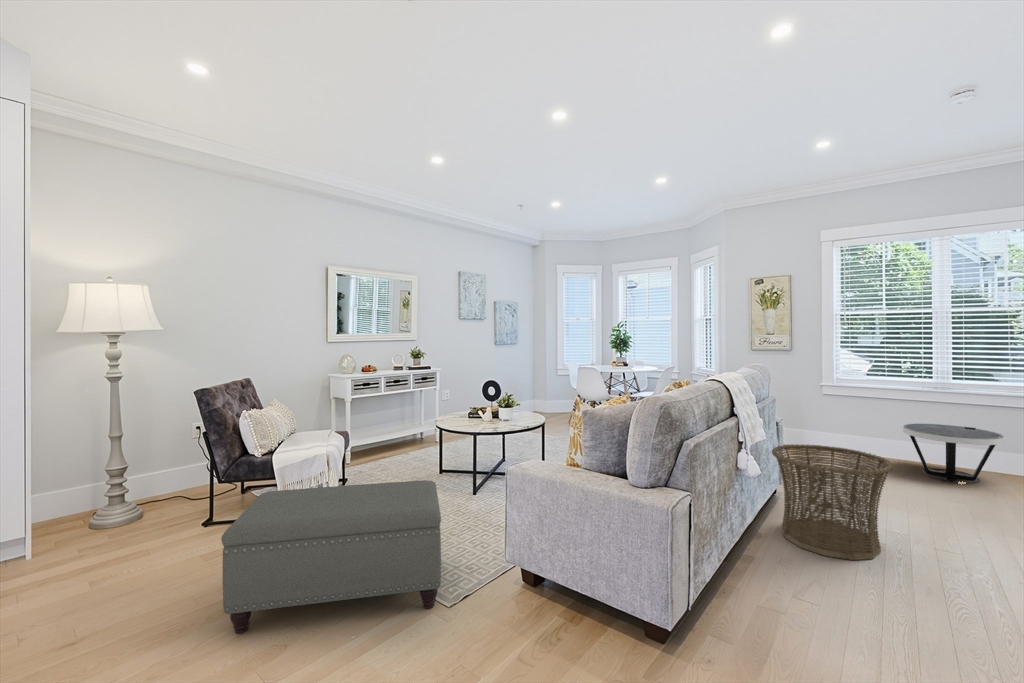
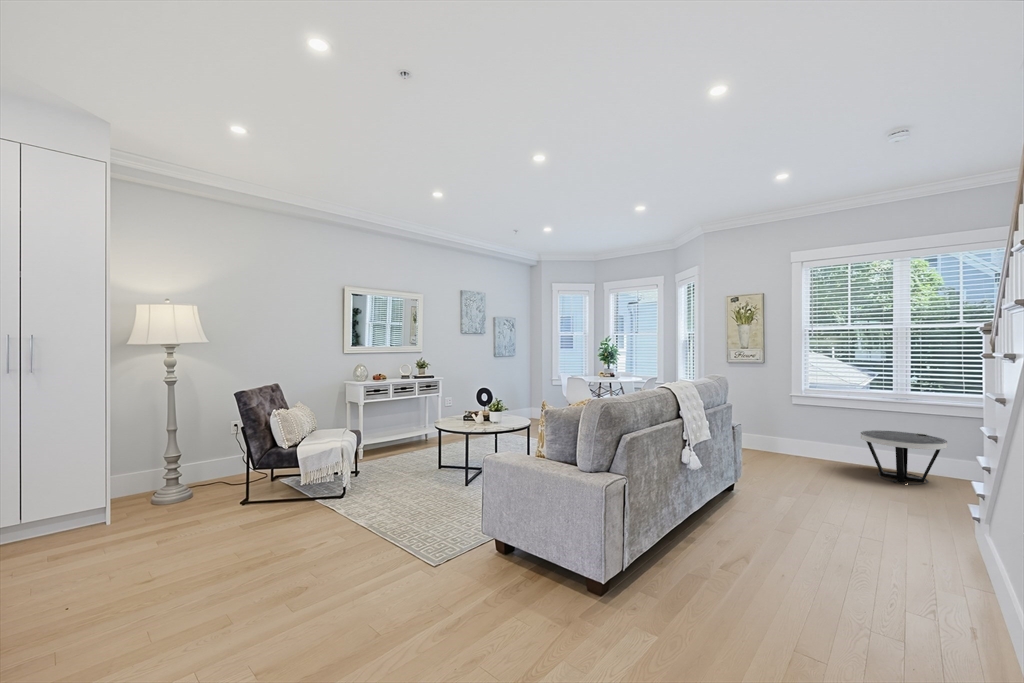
basket: present [772,444,893,560] -> none [719,444,817,542]
ottoman: present [221,480,441,633] -> none [259,468,429,580]

